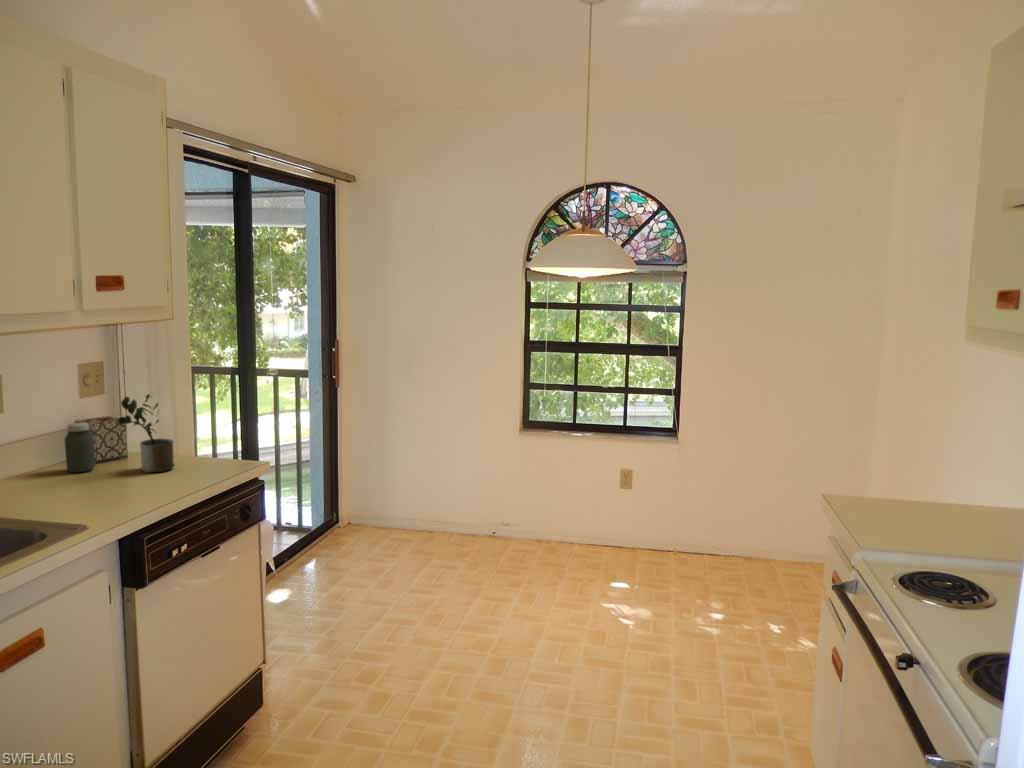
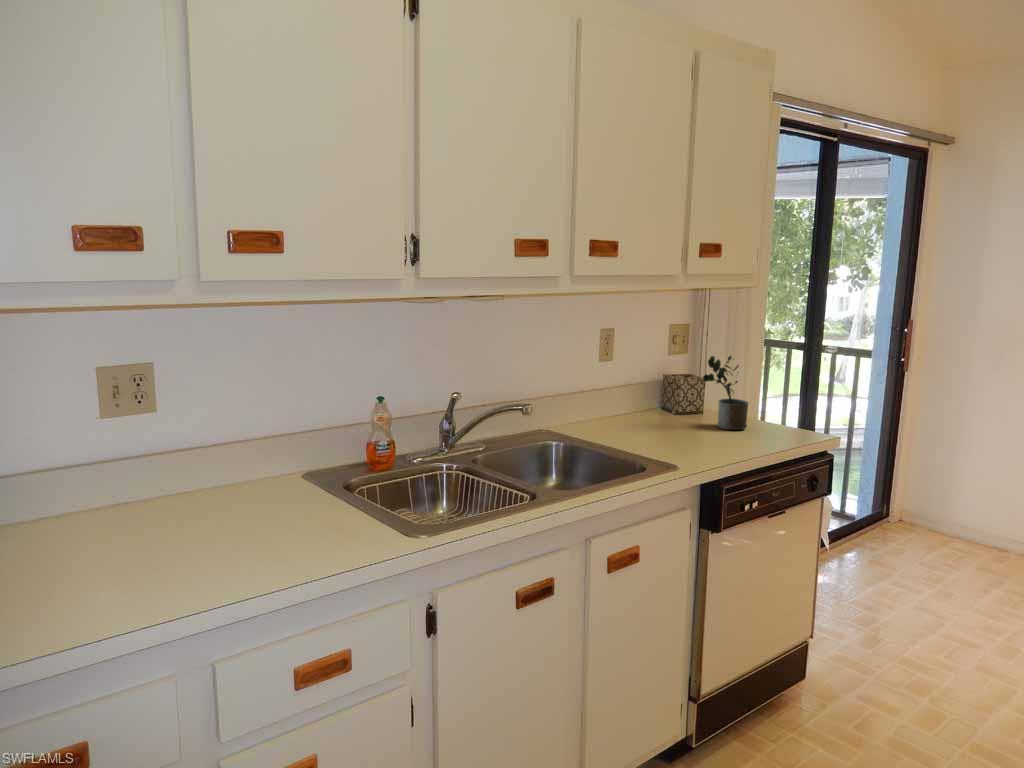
jar: present [65,423,96,472] -> none [655,376,679,420]

